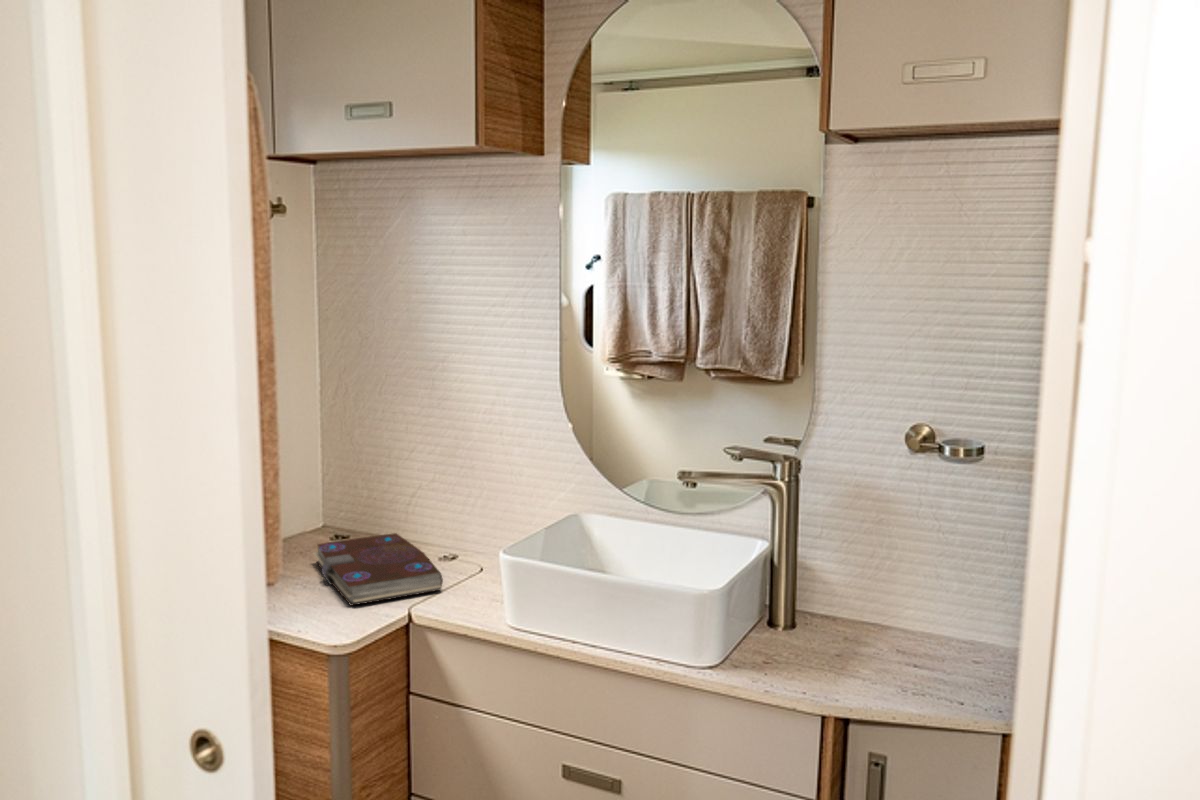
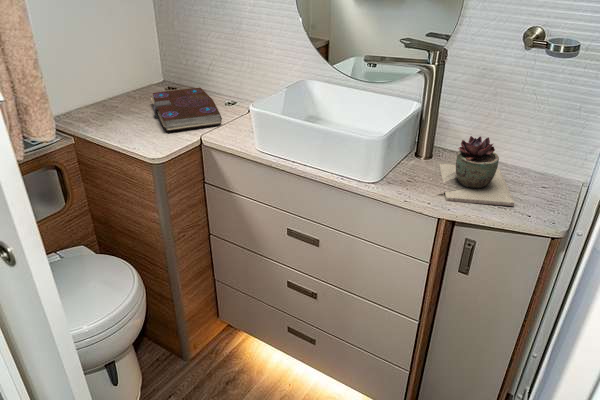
succulent plant: none [809,585,936,690] -> present [439,136,515,206]

